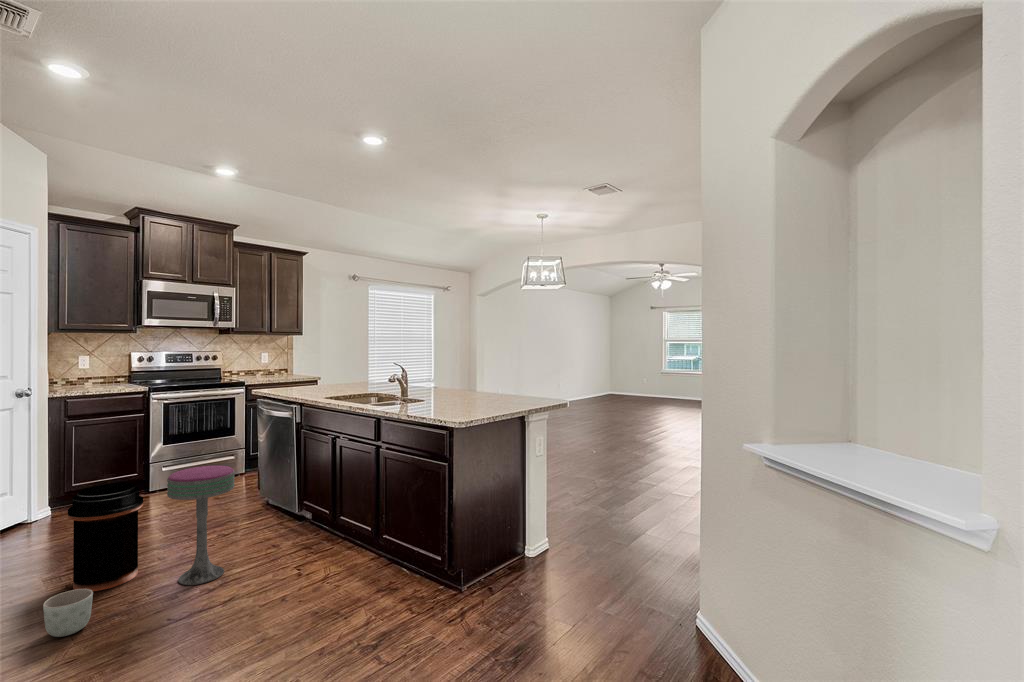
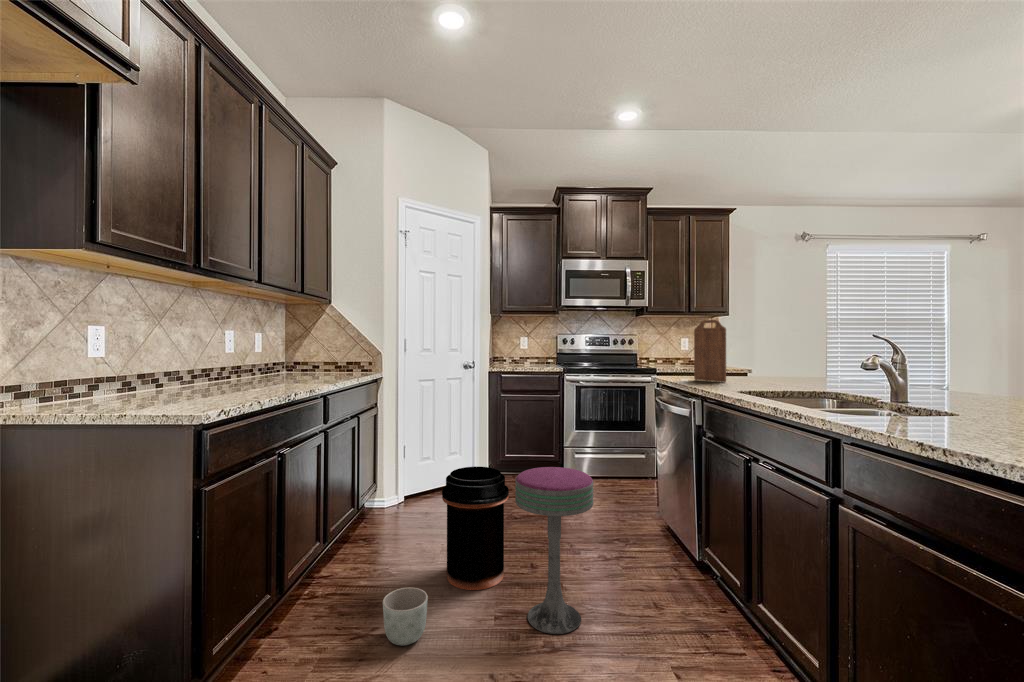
cutting board: none [289,348,313,392] -> present [694,320,726,382]

